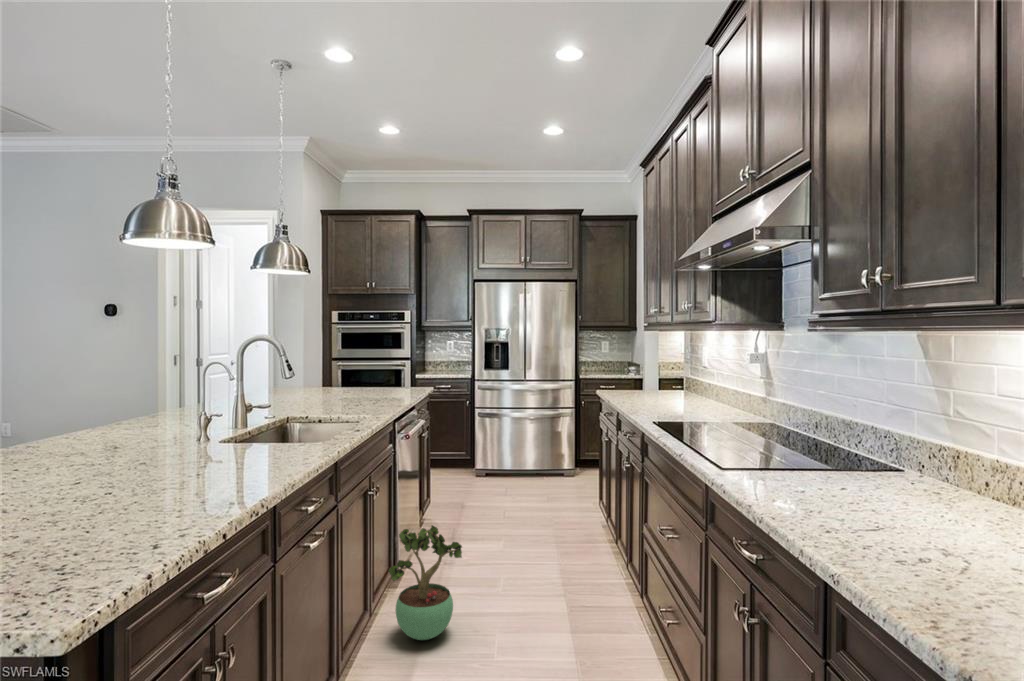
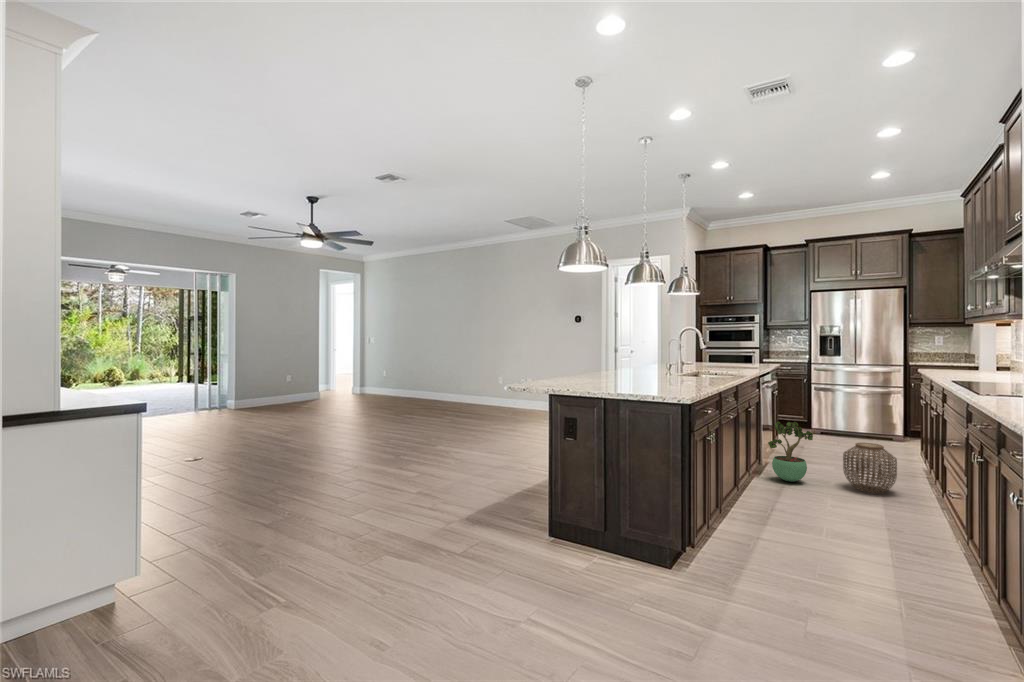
woven basket: none [508,544,583,638] -> present [843,443,897,493]

